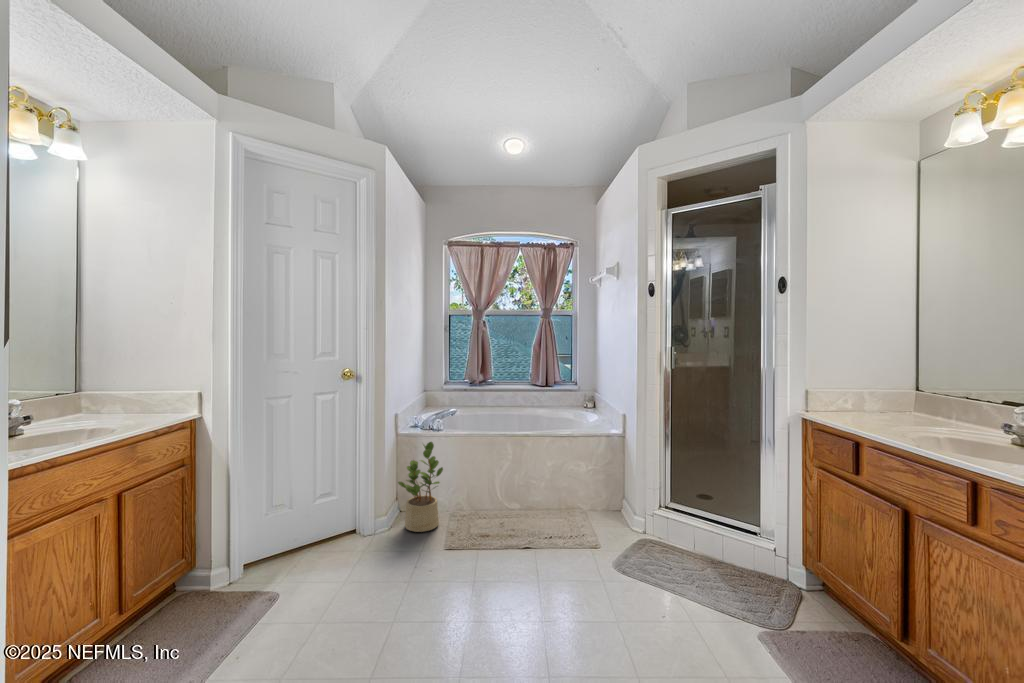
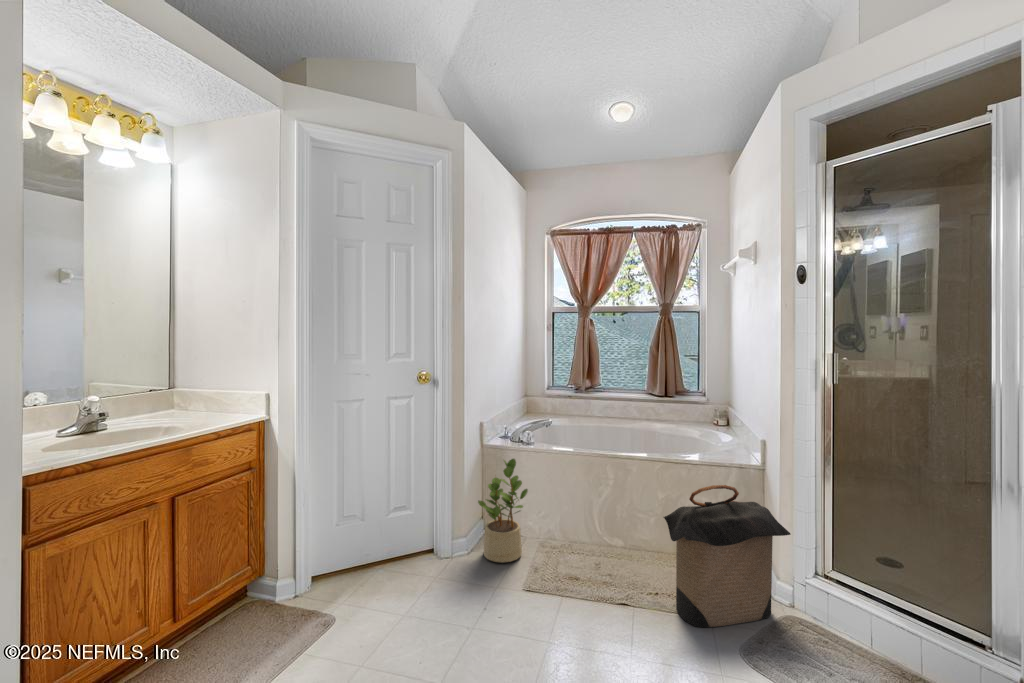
laundry hamper: none [557,447,645,554] -> present [664,485,791,627]

